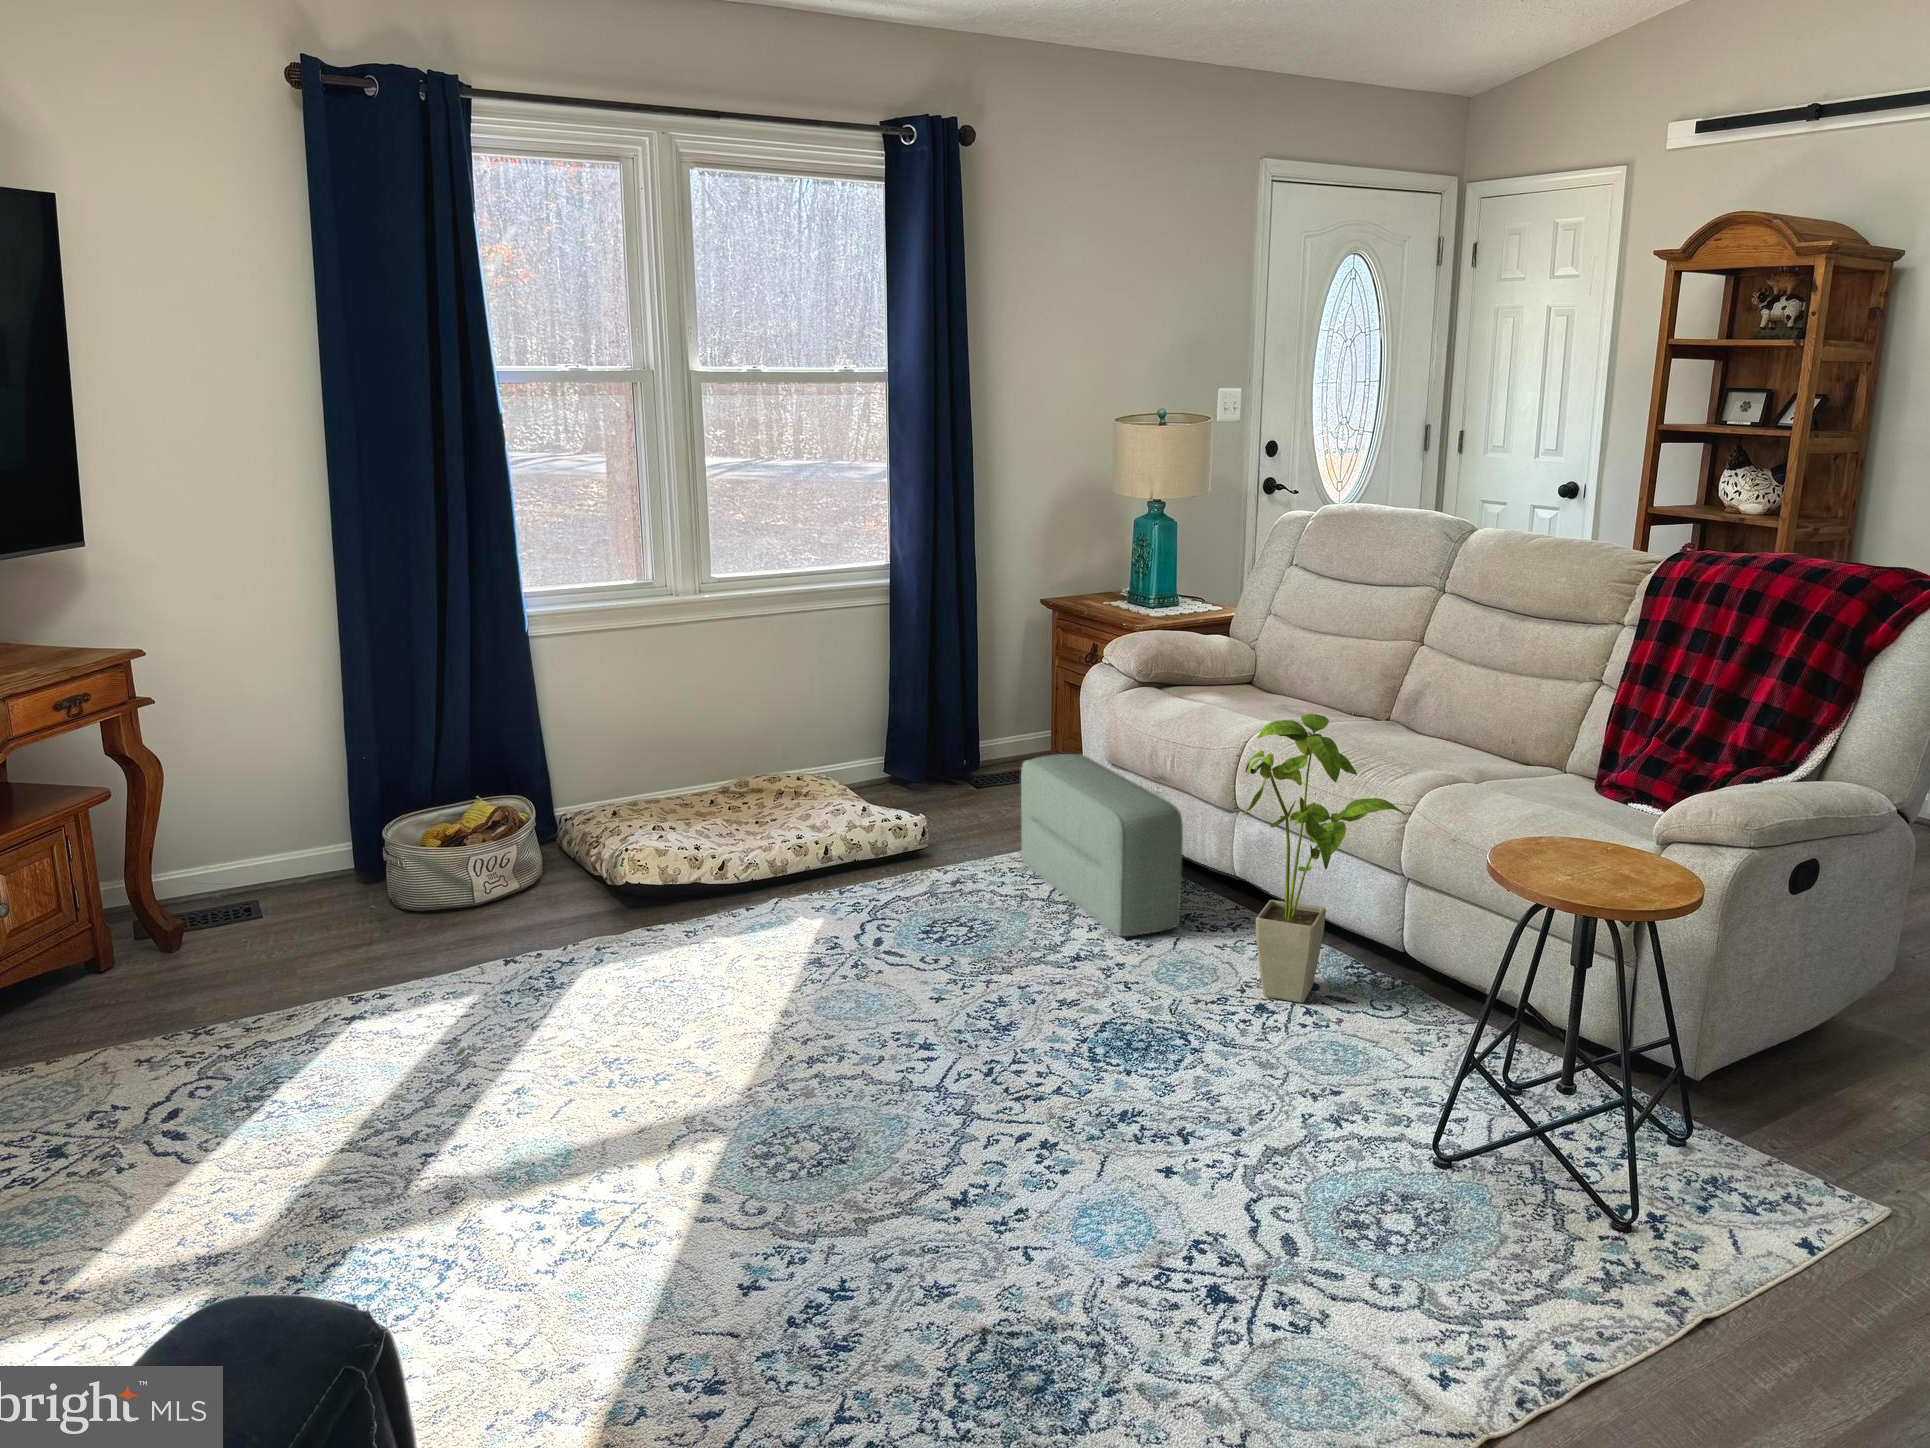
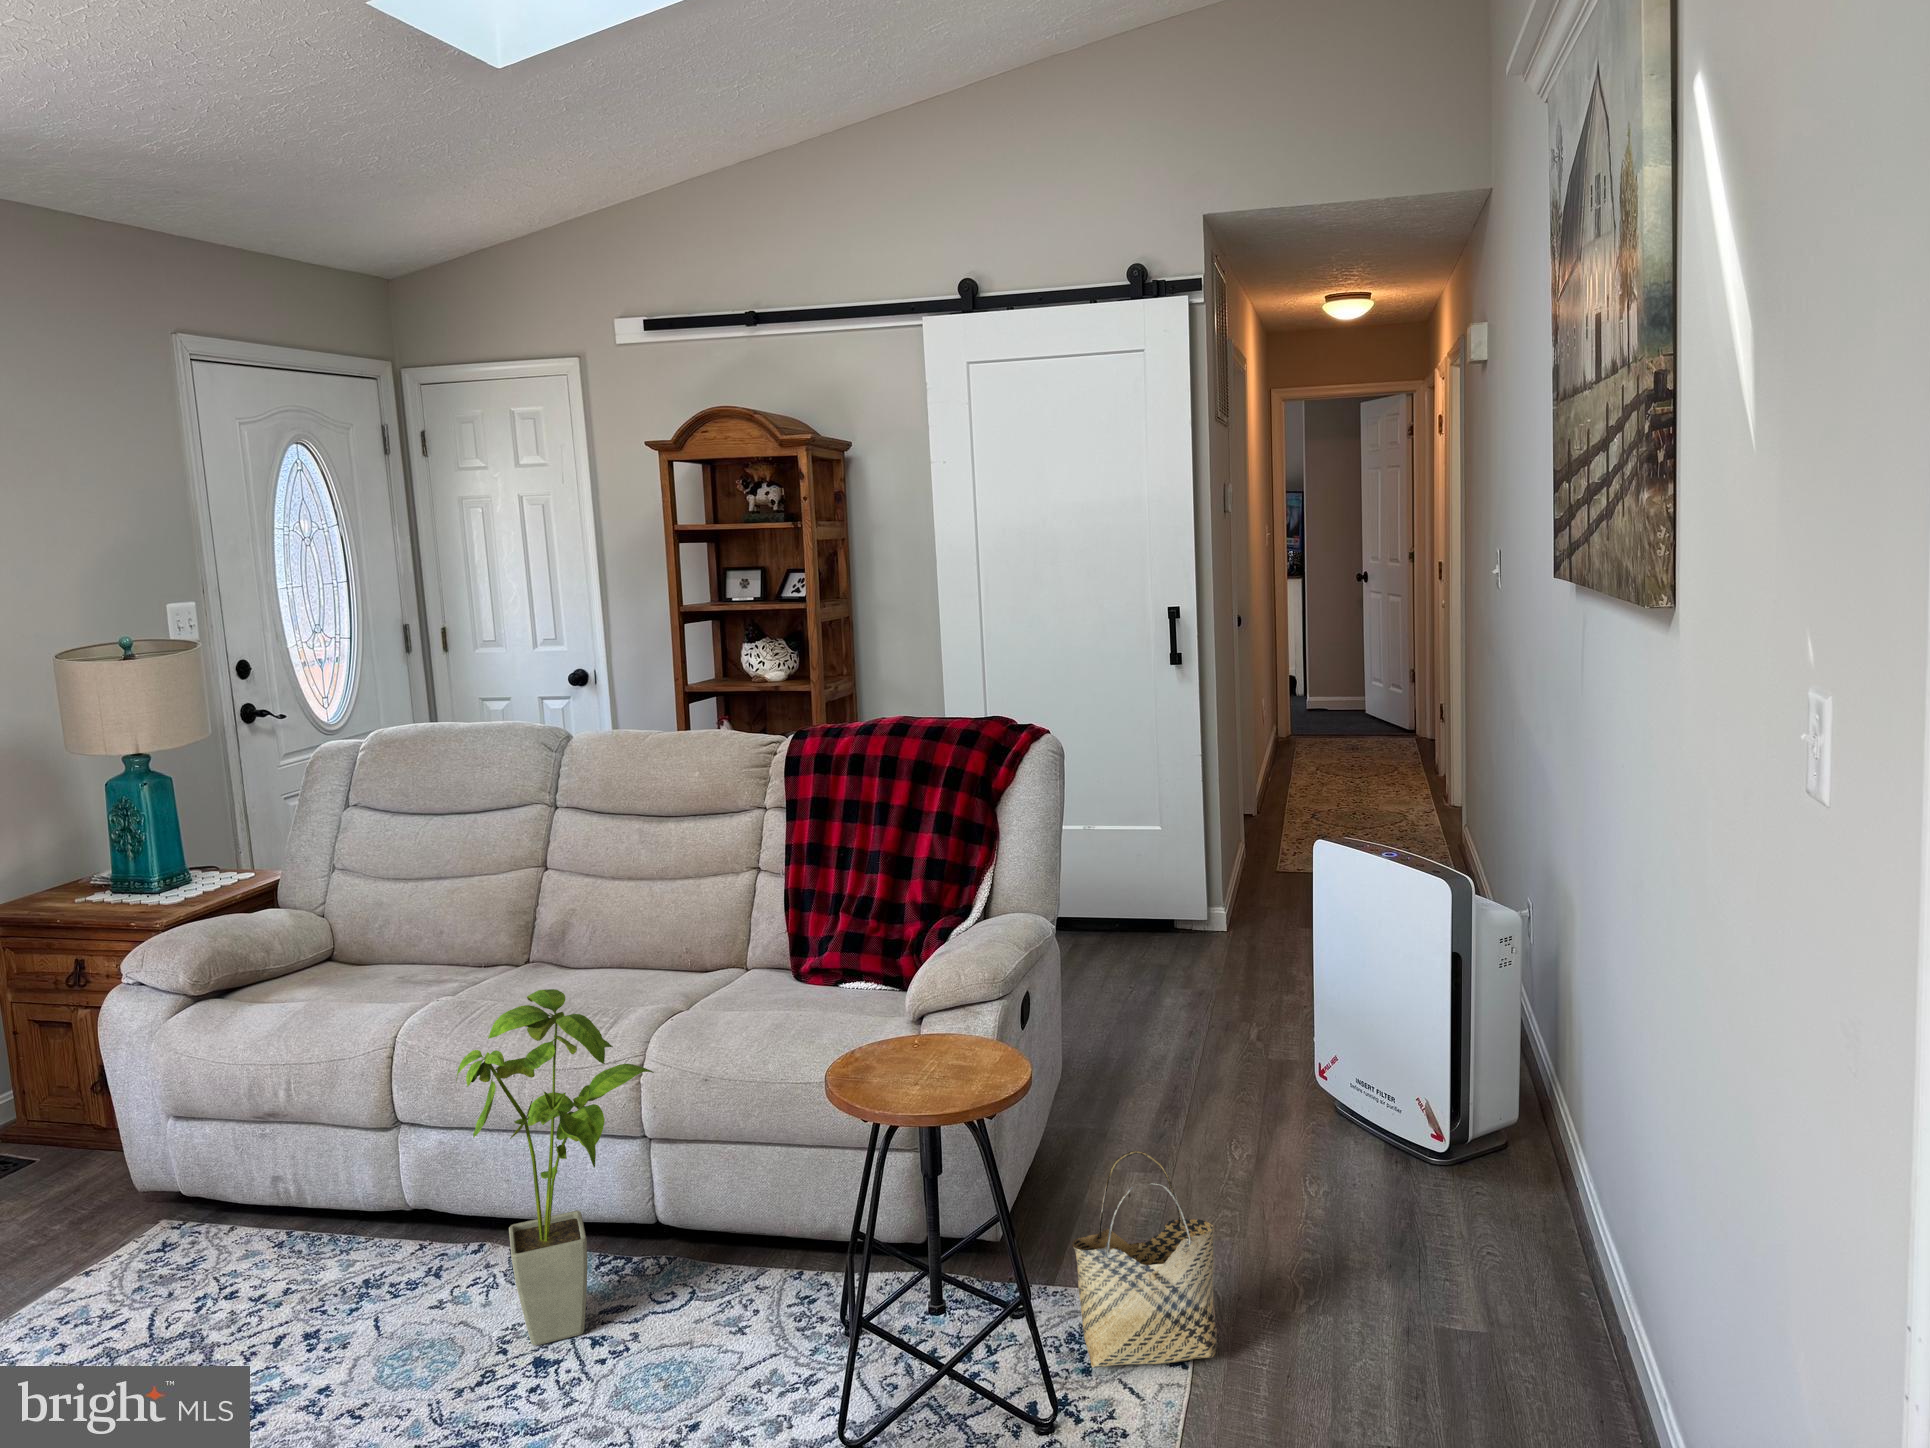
pouf: present [1021,754,1183,936] -> none [49,1121,367,1350]
woven basket: none [1709,1022,1896,1261] -> present [1072,1151,1217,1368]

